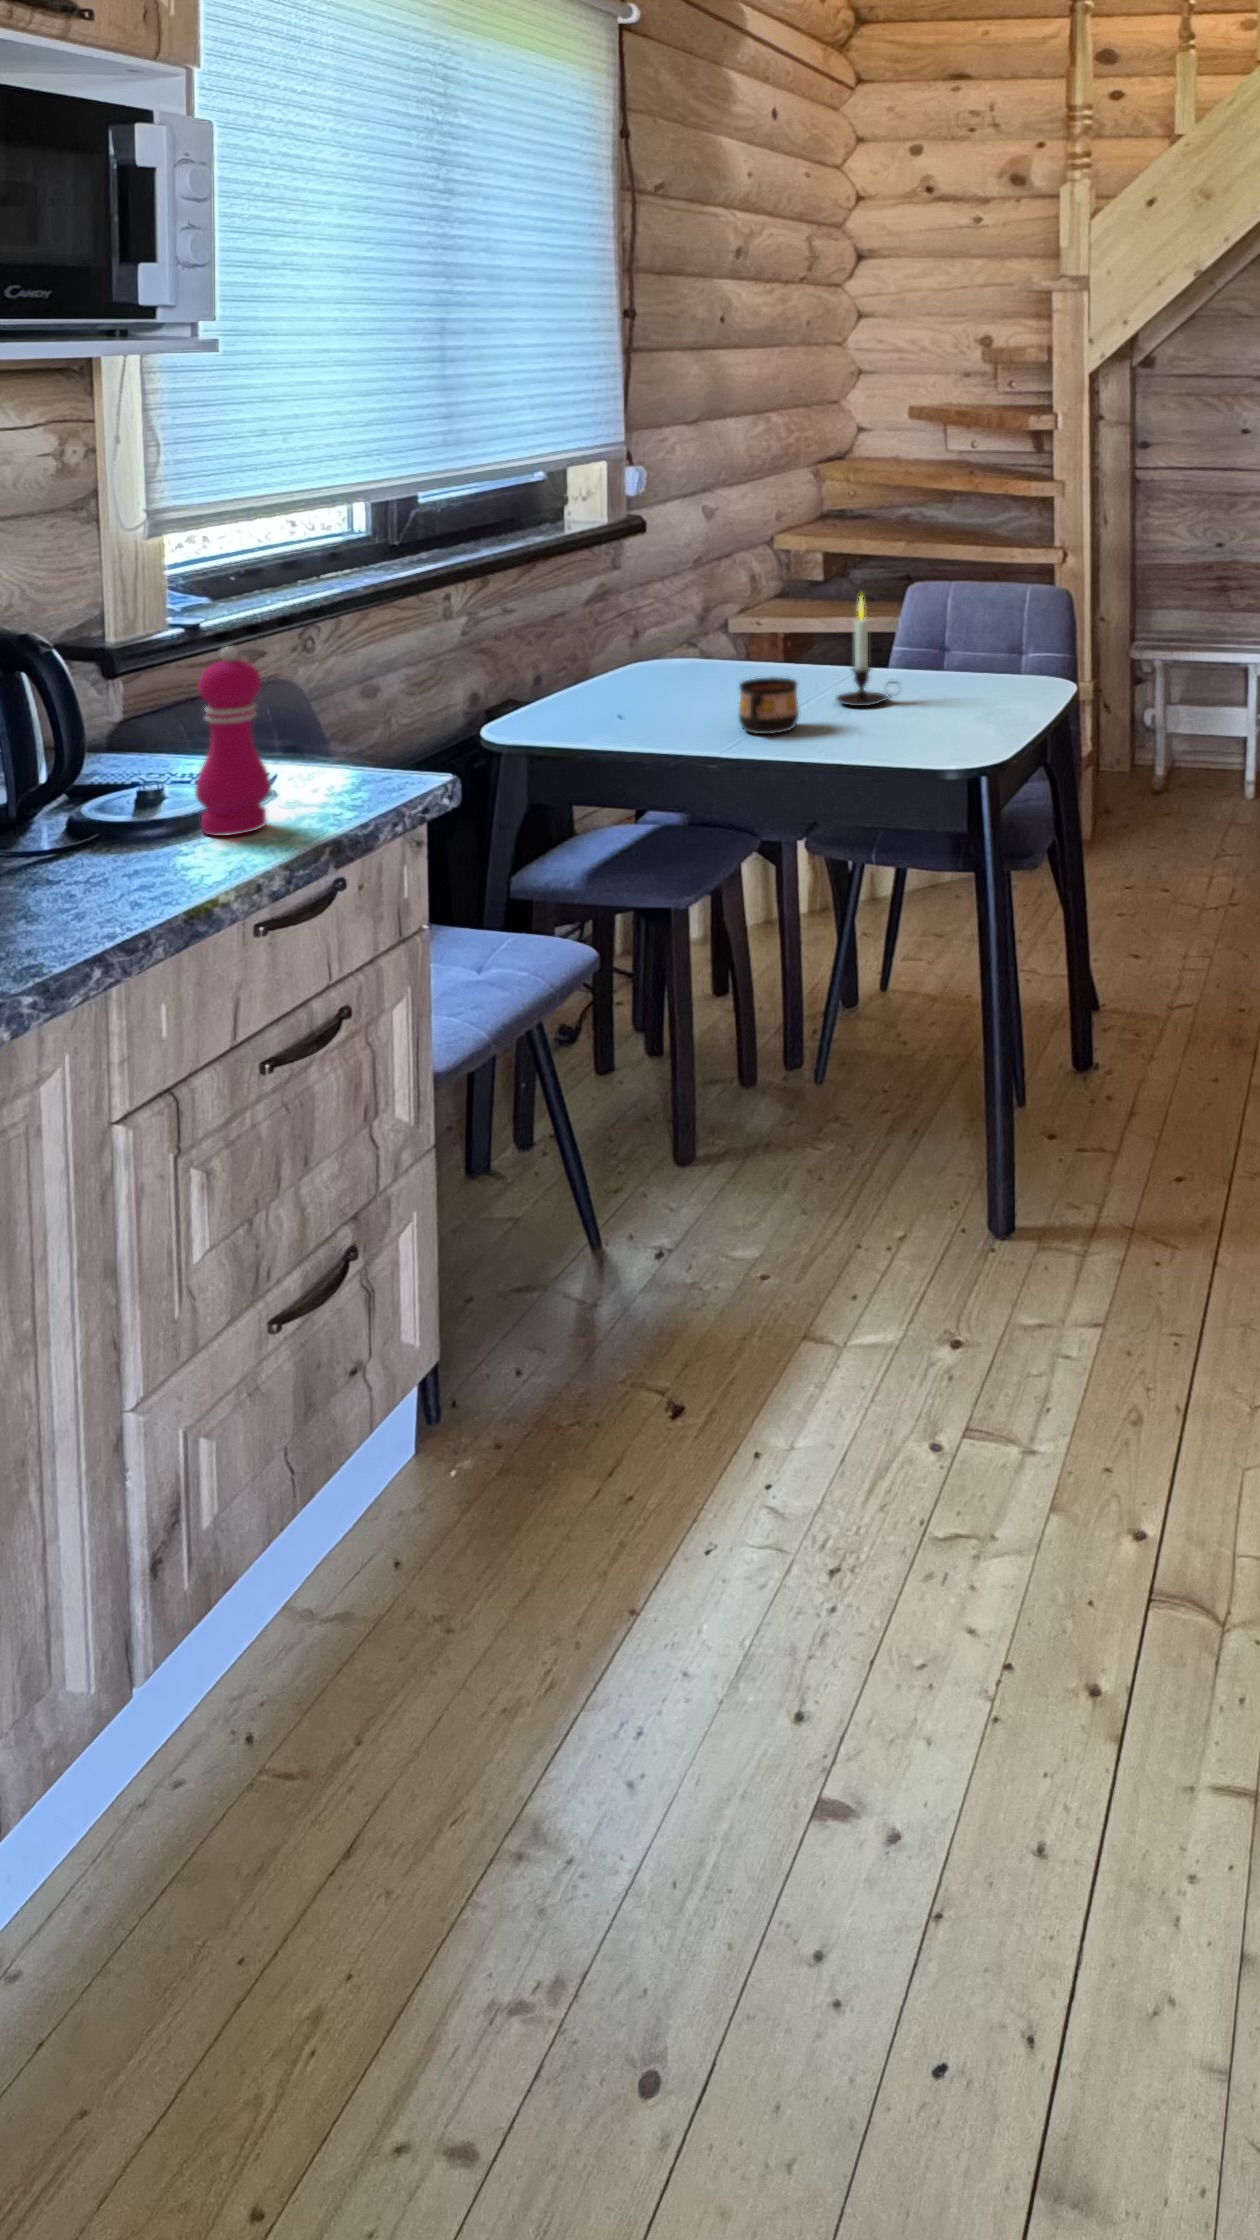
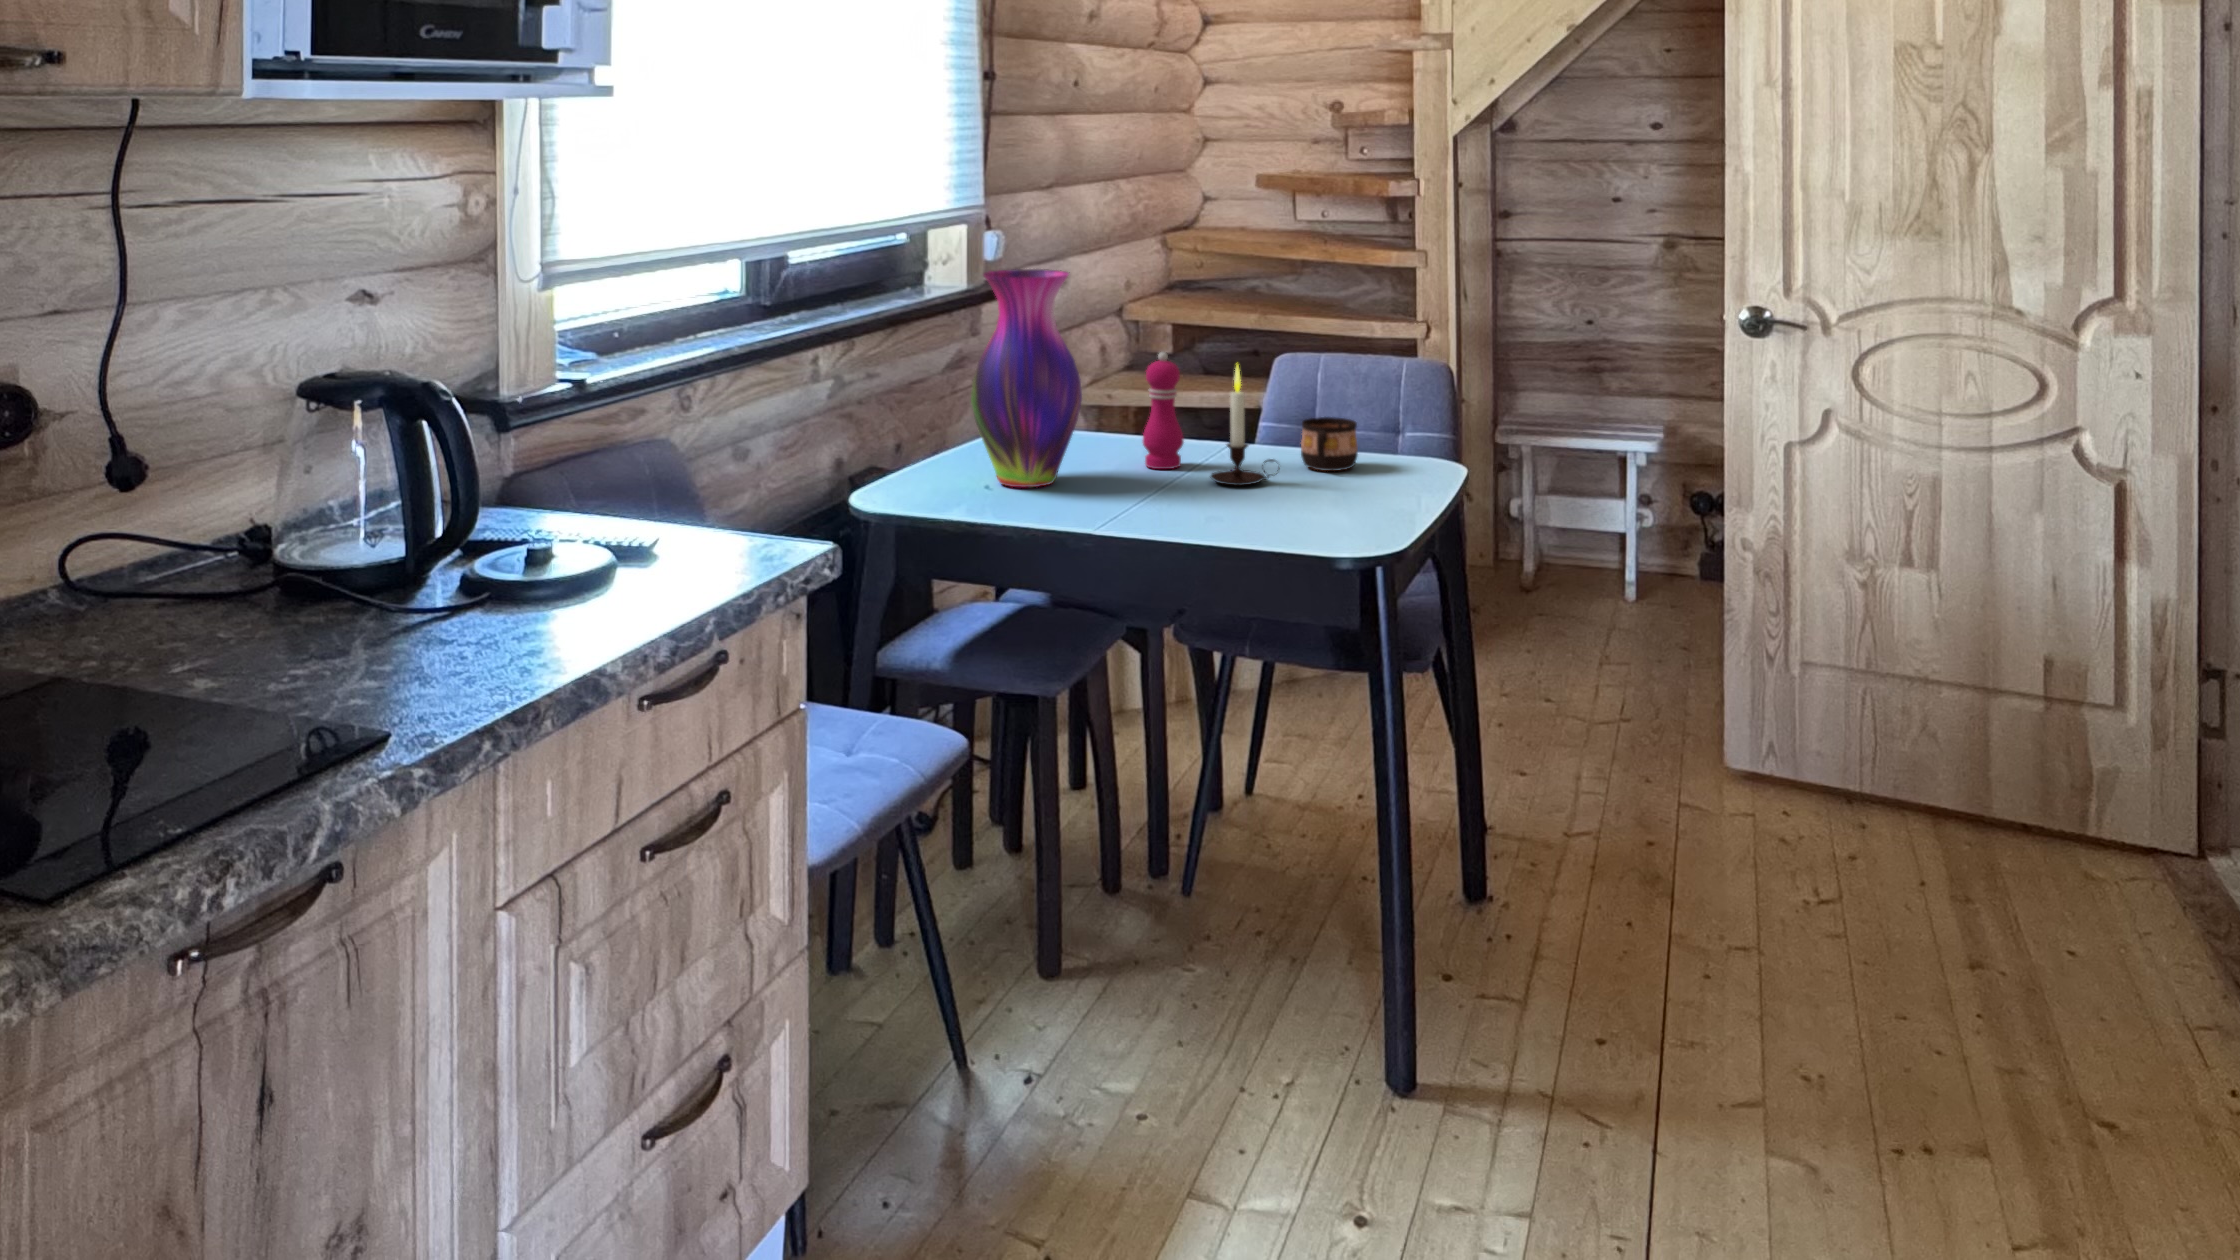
vase: none [603,507,713,714] -> present [971,269,1082,487]
pepper mill: present [195,646,270,836] -> present [1143,352,1184,469]
cup: present [739,677,799,734] -> present [1301,417,1358,471]

